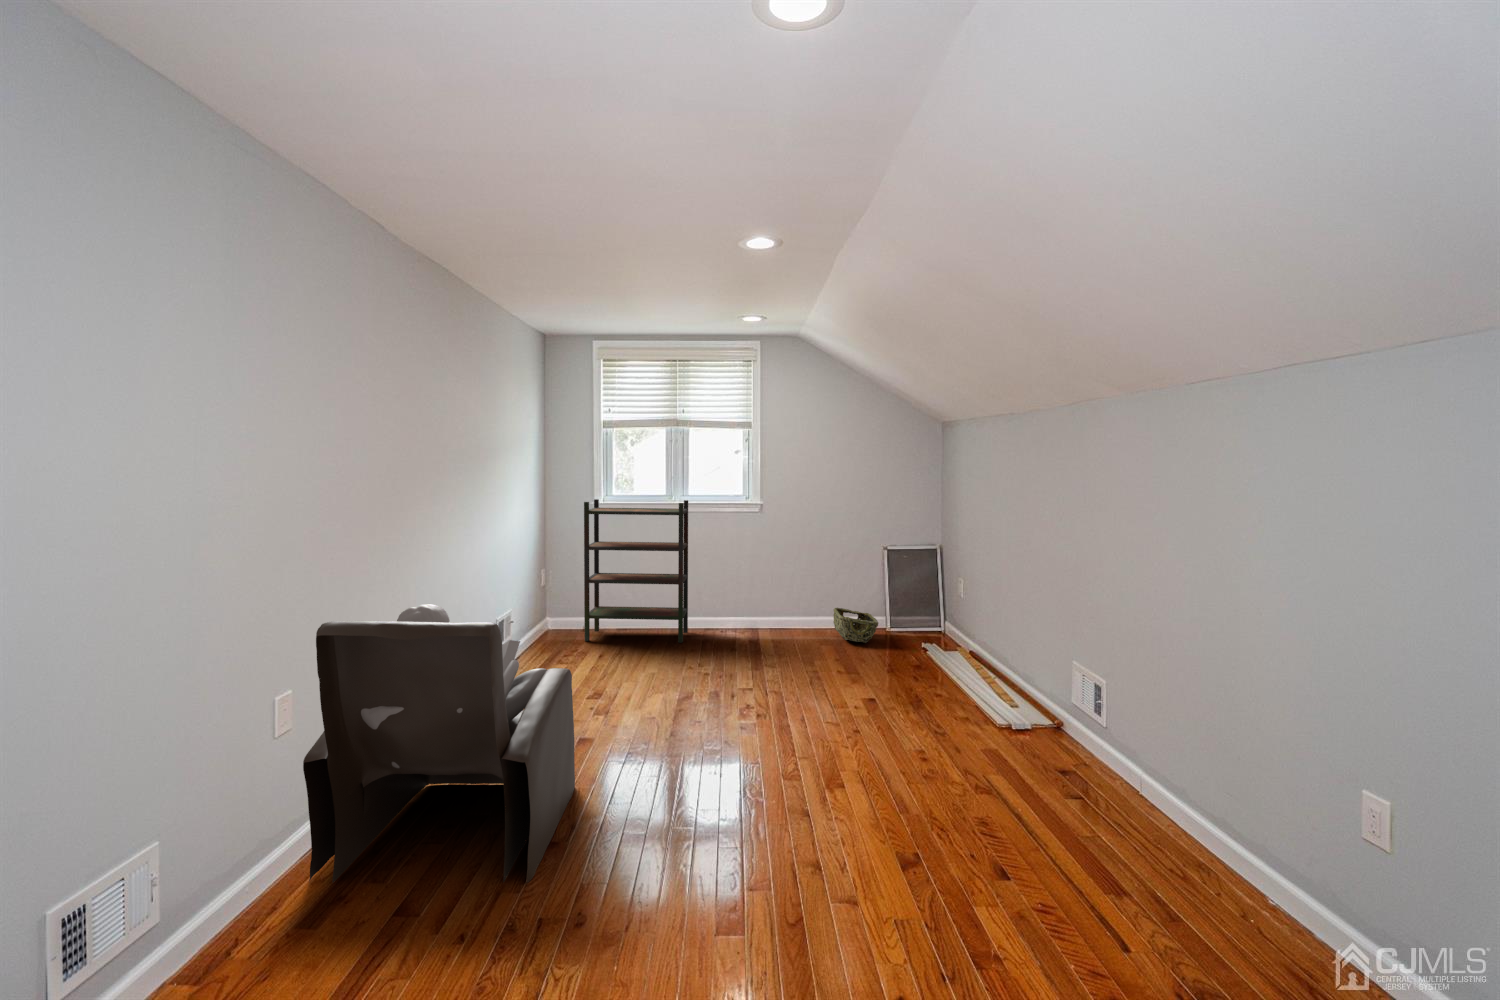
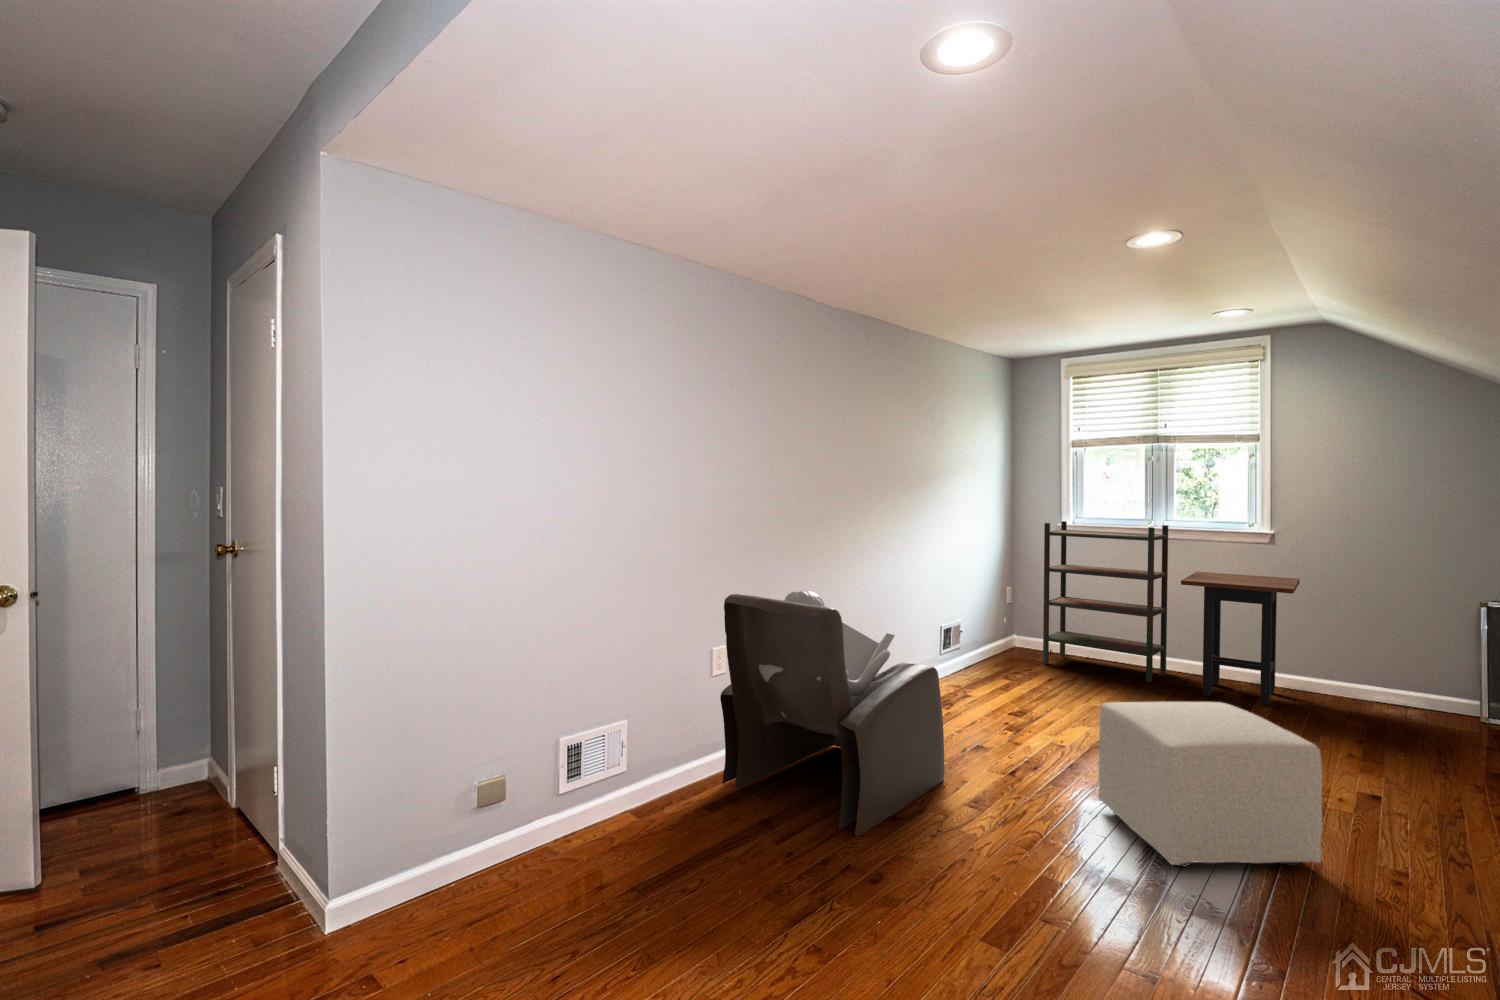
side table: none [710,540,790,646] -> present [1181,572,1300,705]
woven basket: present [834,608,878,643] -> none [1379,674,1451,727]
ottoman: none [720,653,886,802] -> present [1098,702,1322,866]

